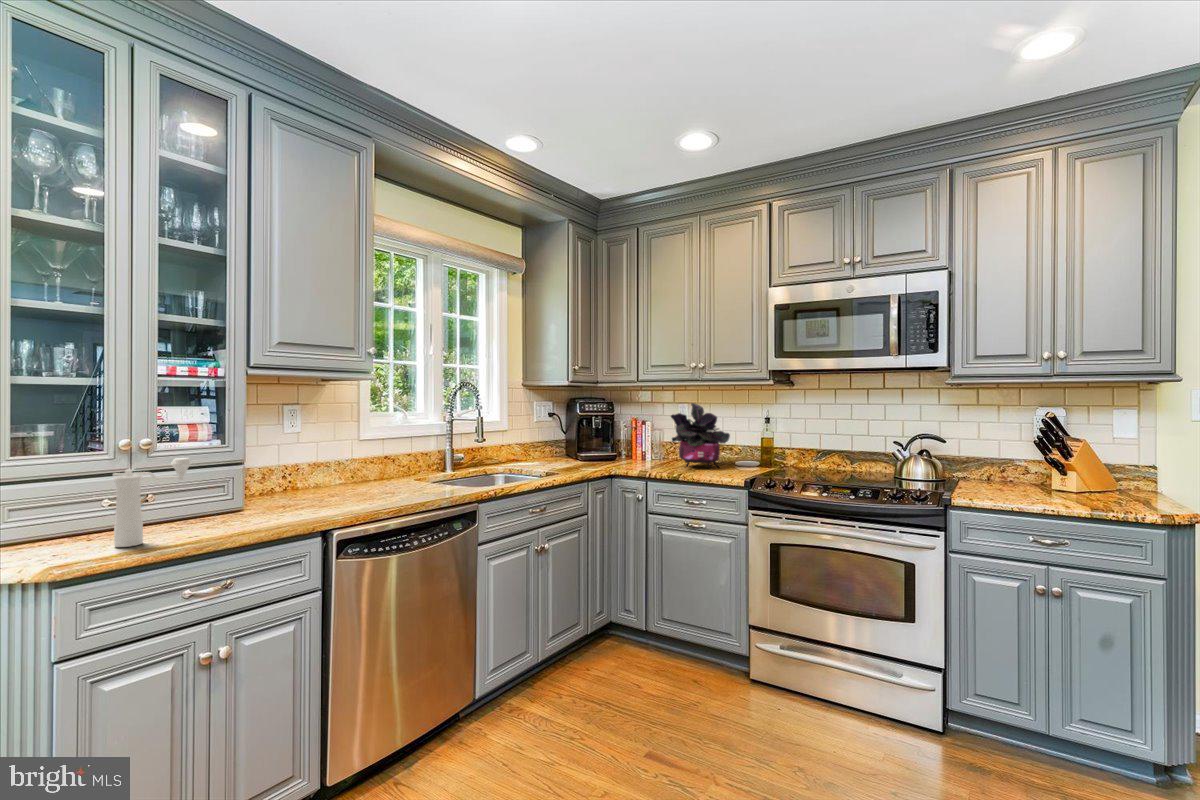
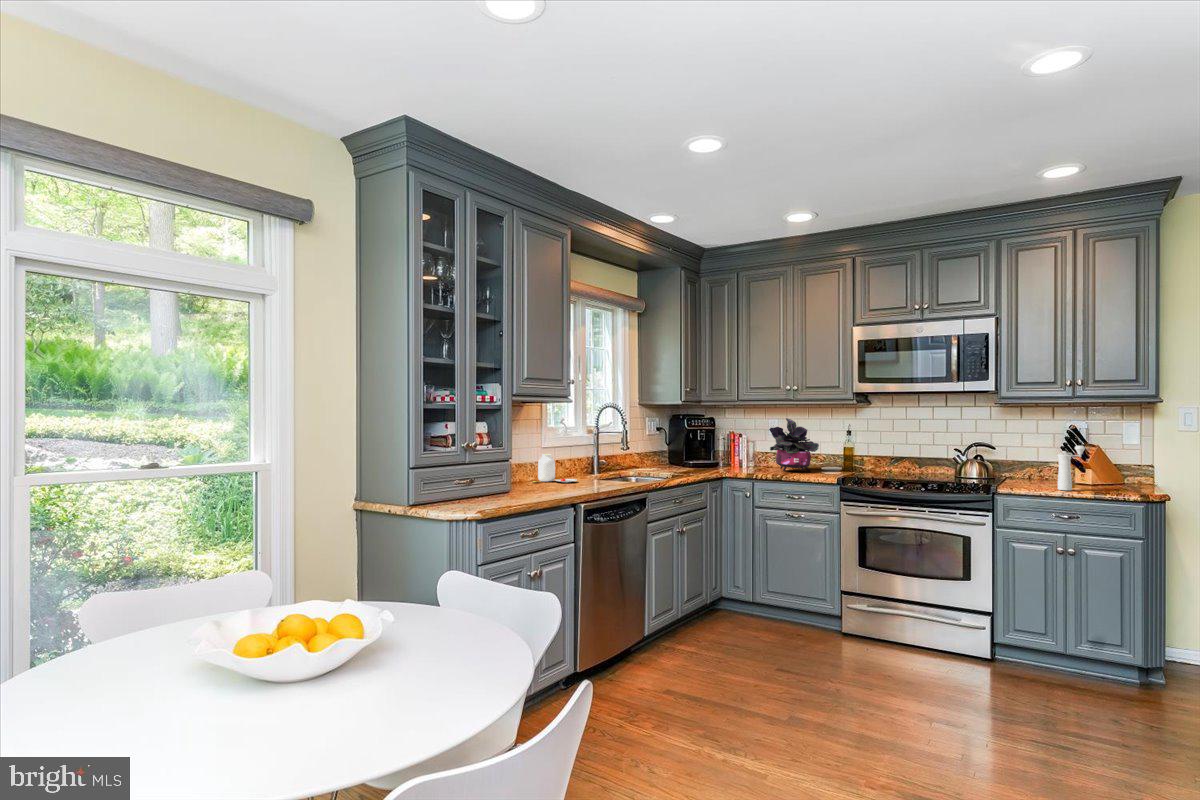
jar: none [334,451,396,490] -> present [533,454,577,483]
pepper mill: present [113,458,192,547] -> present [1058,446,1085,490]

